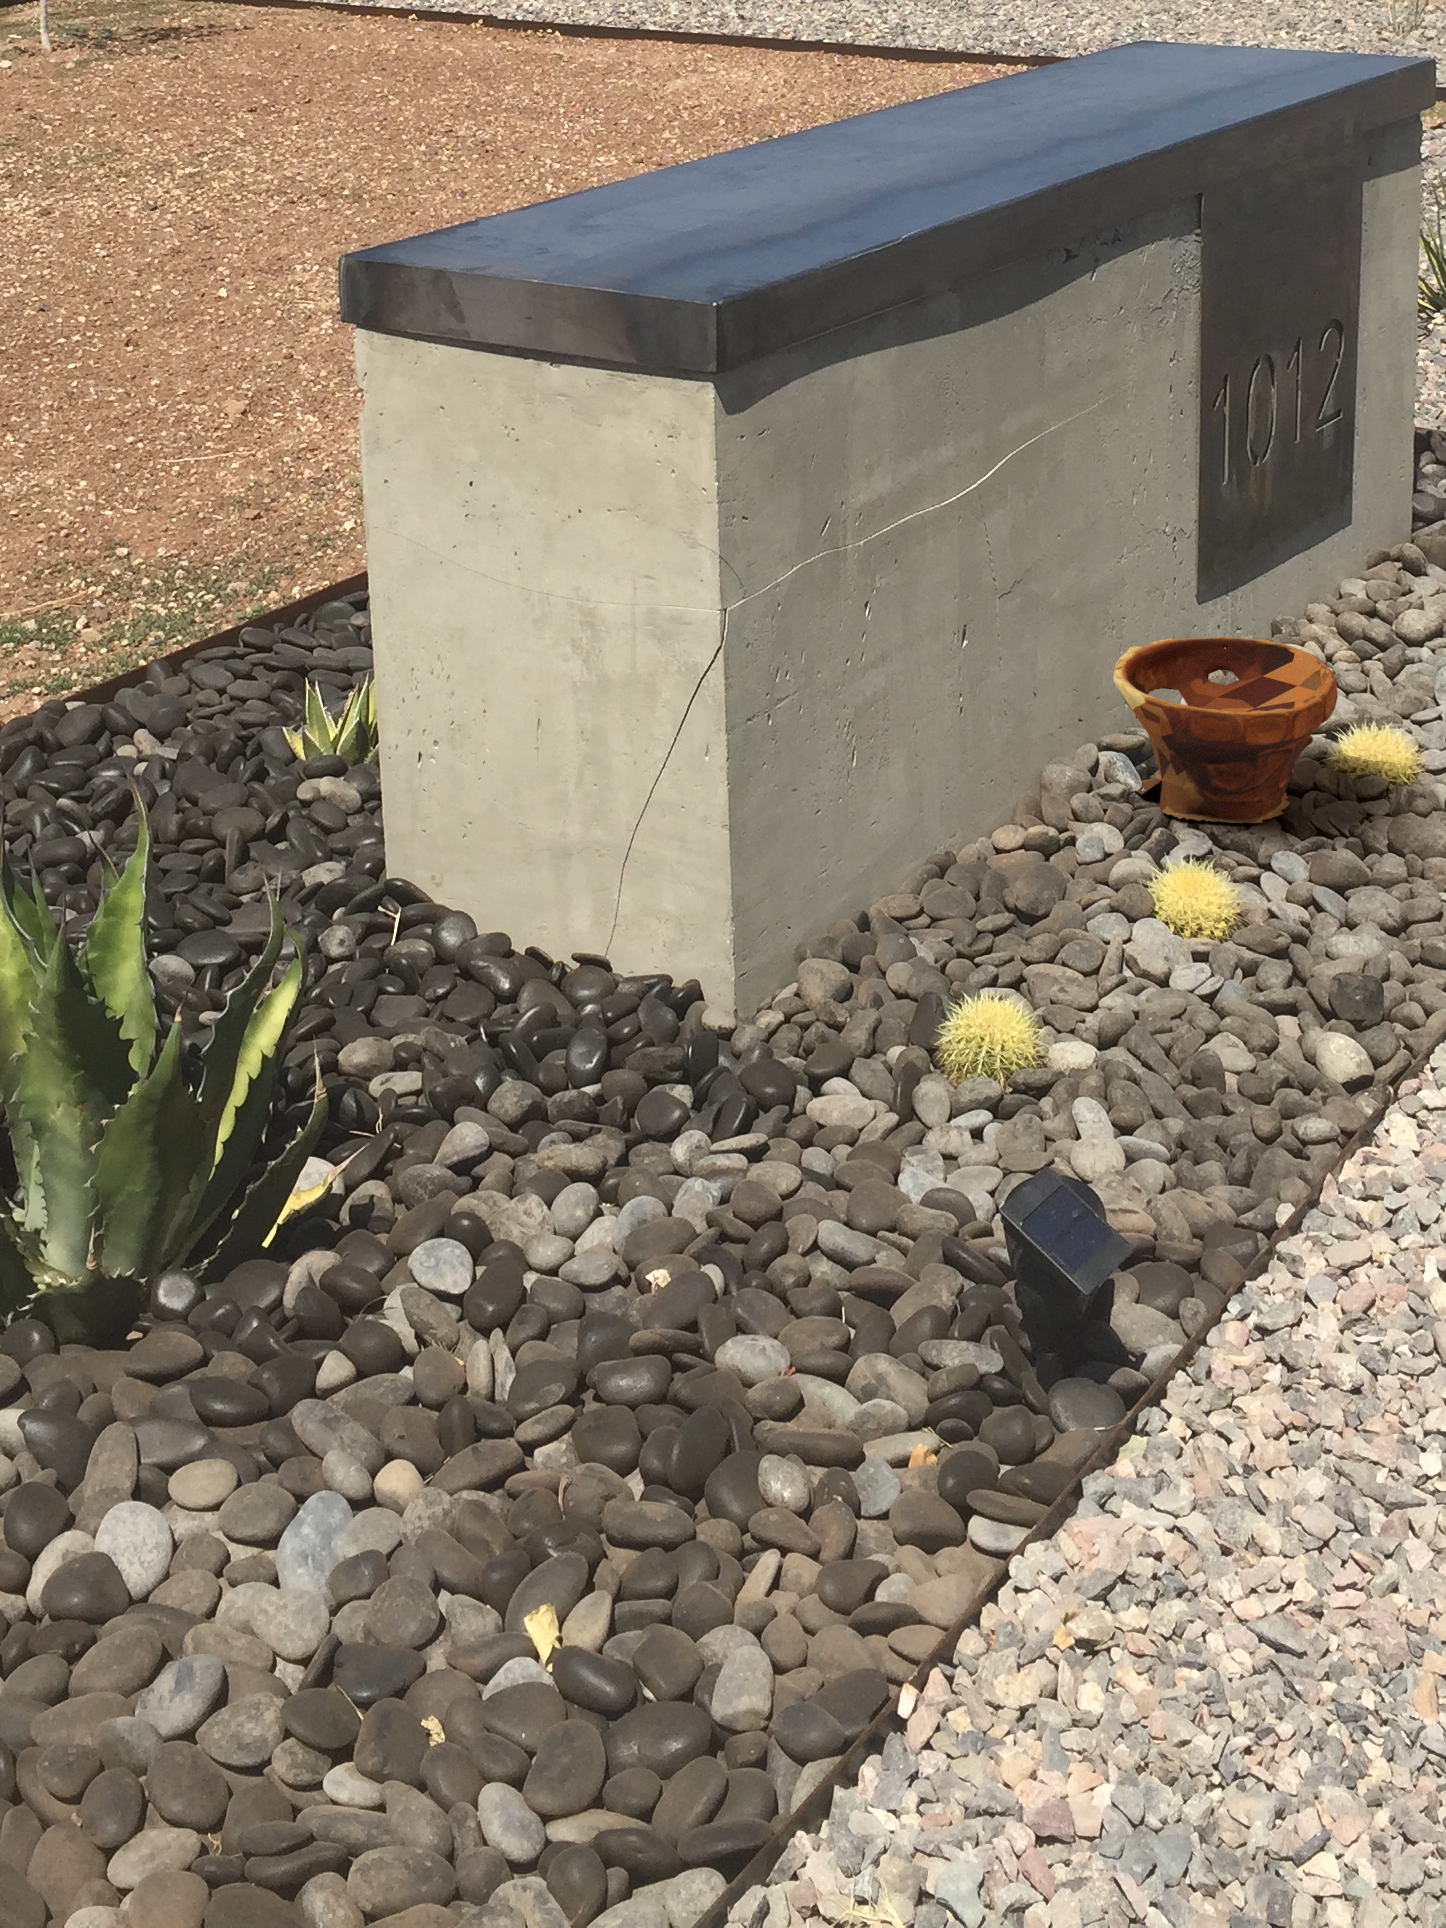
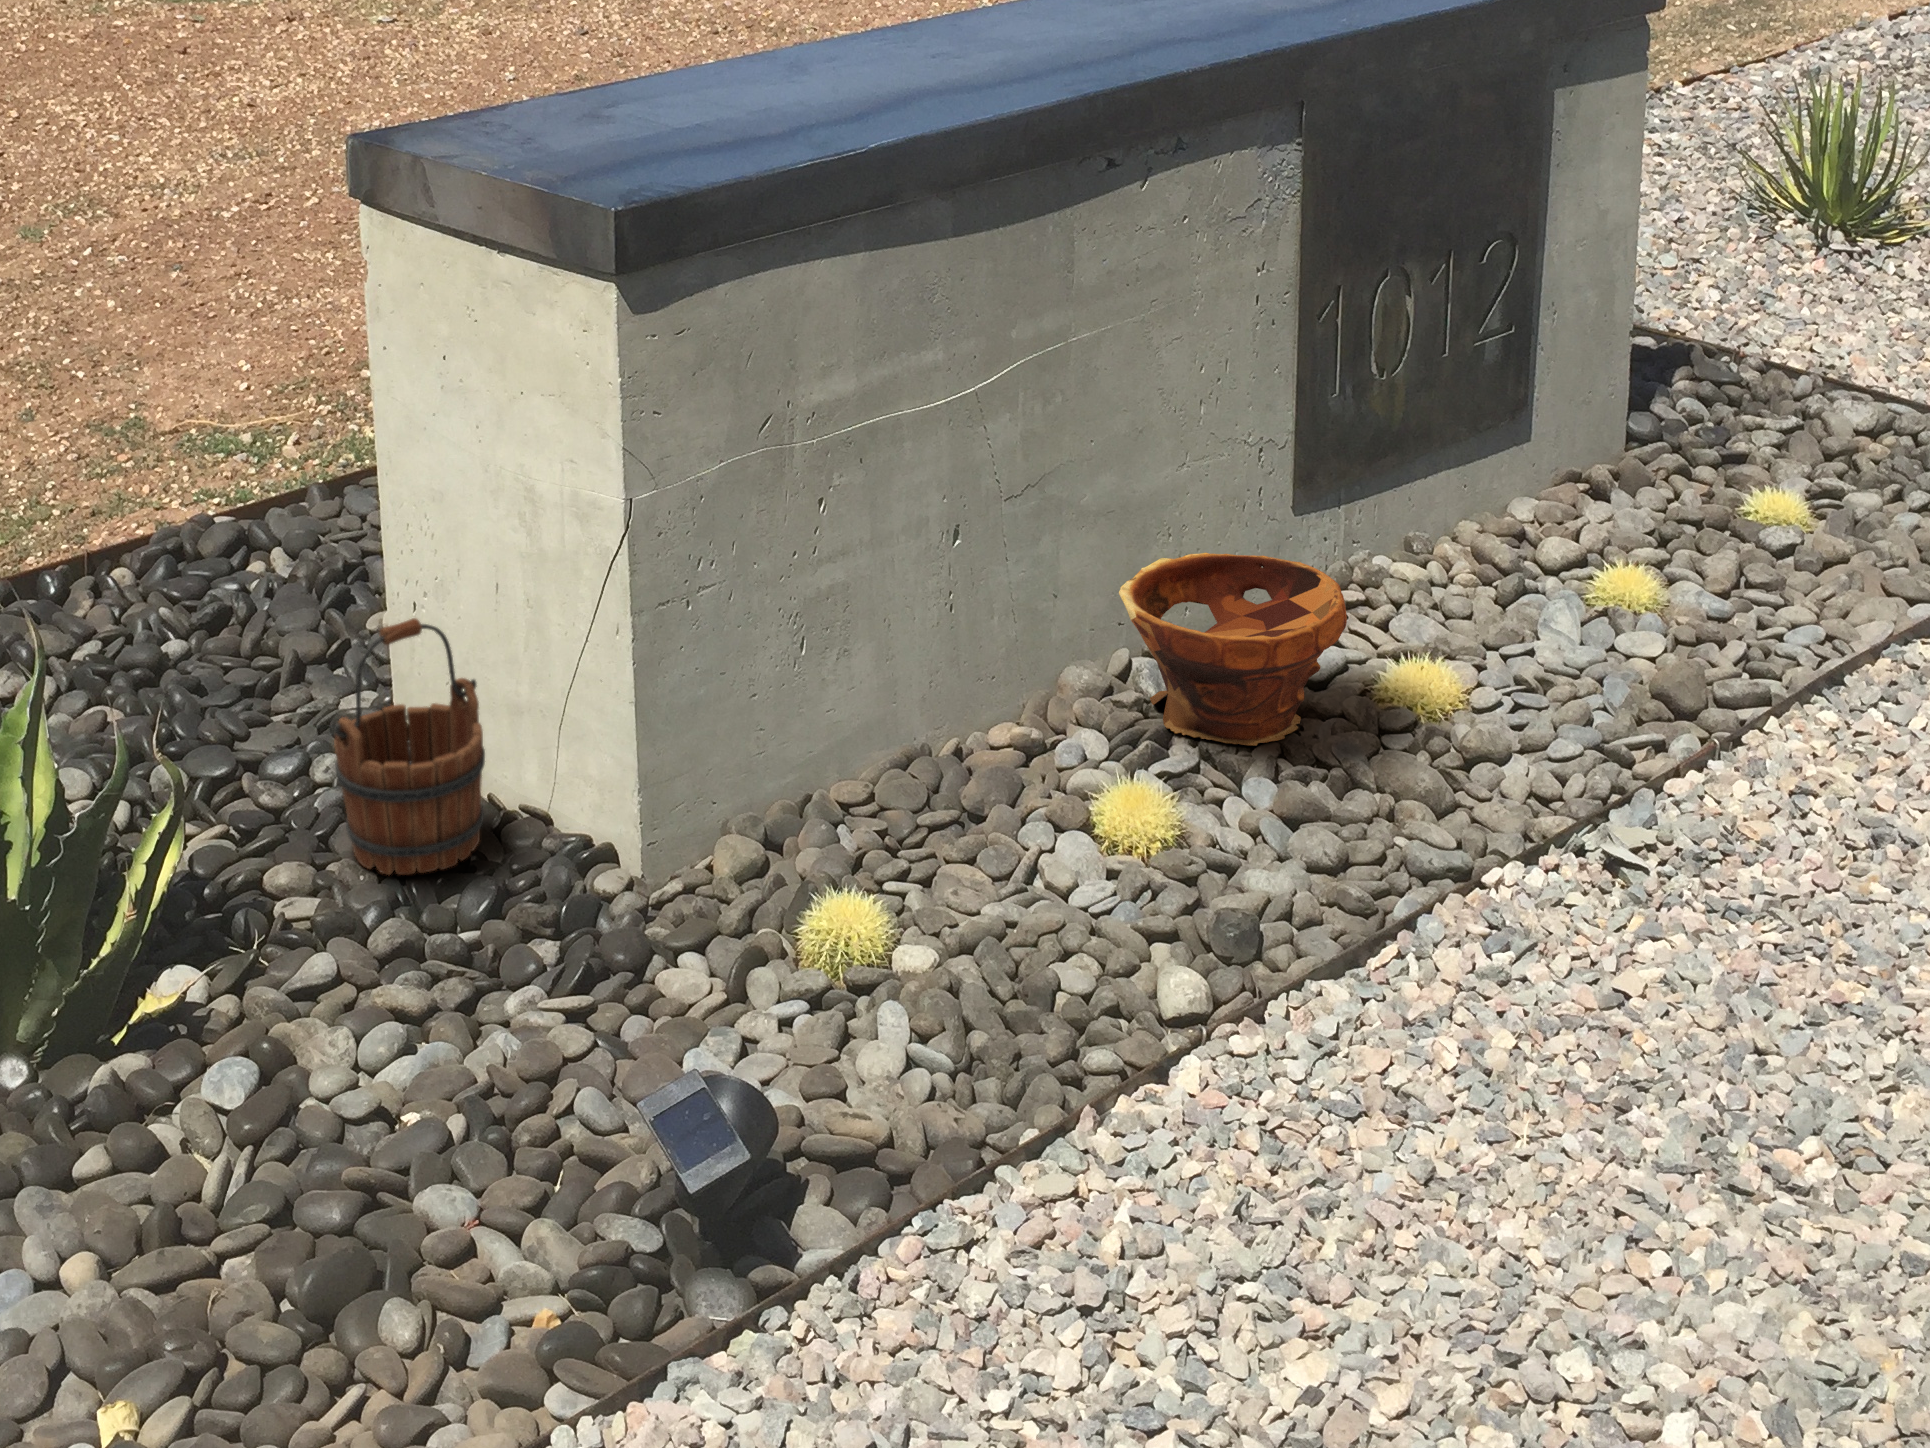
wooden bucket: none [397,757,557,1038] -> present [334,618,485,875]

